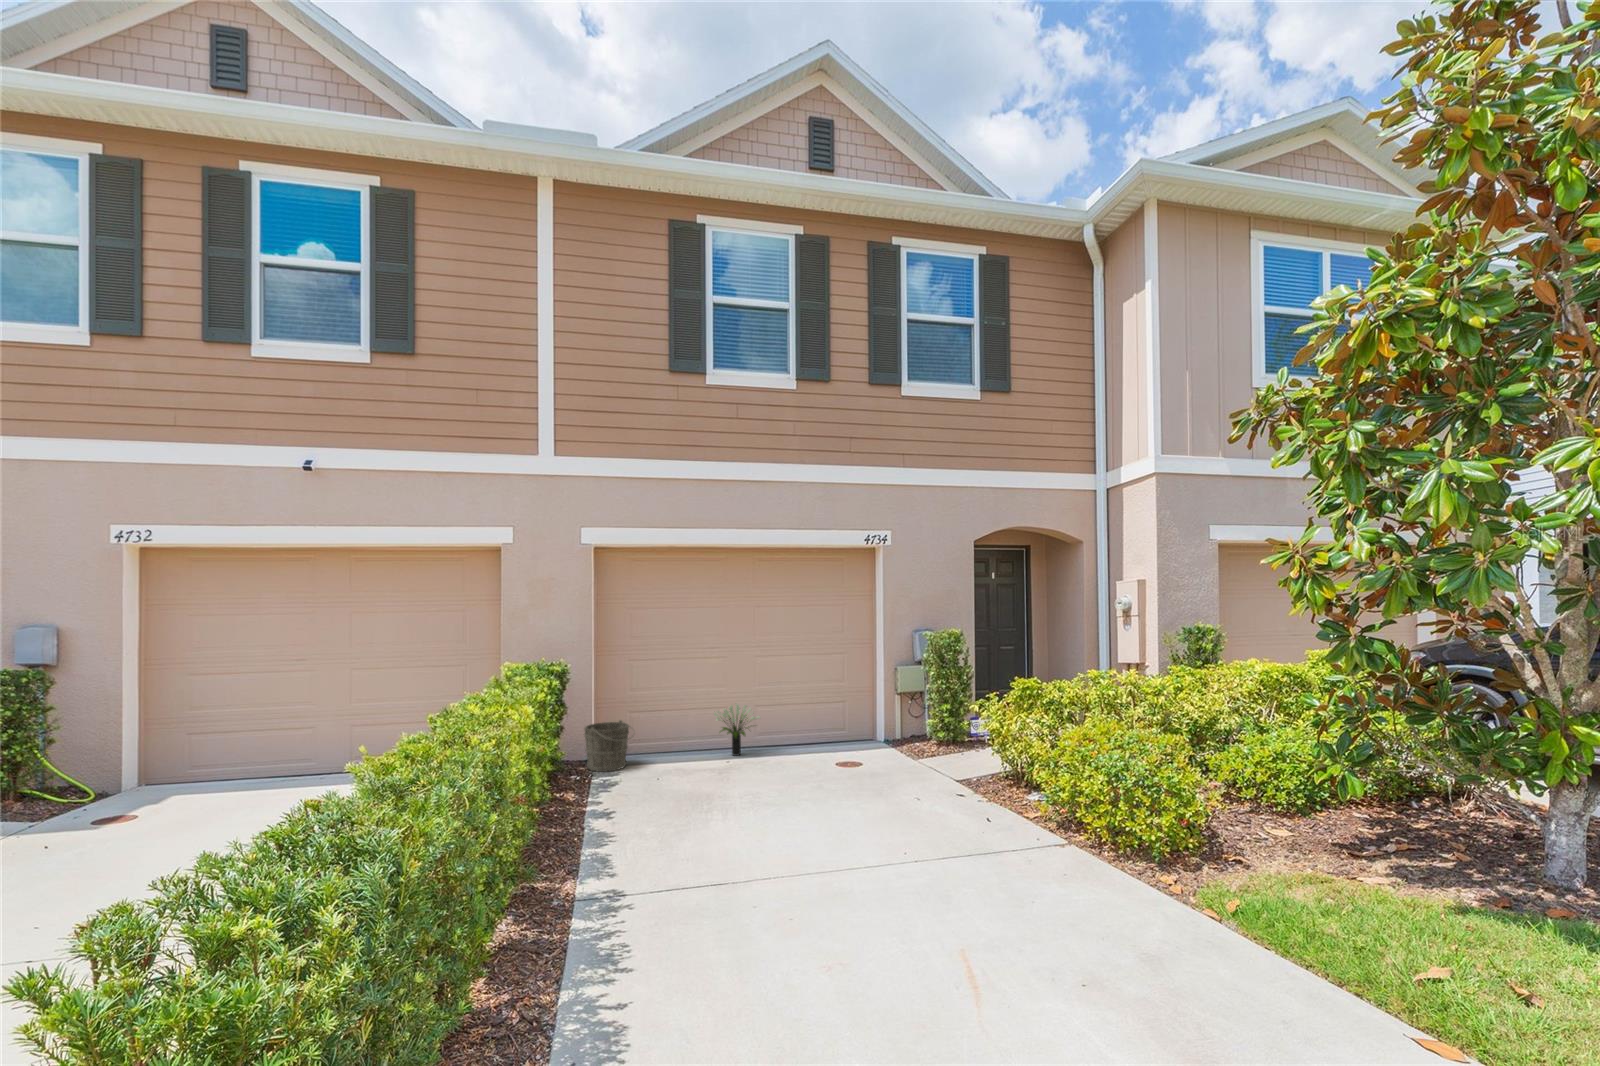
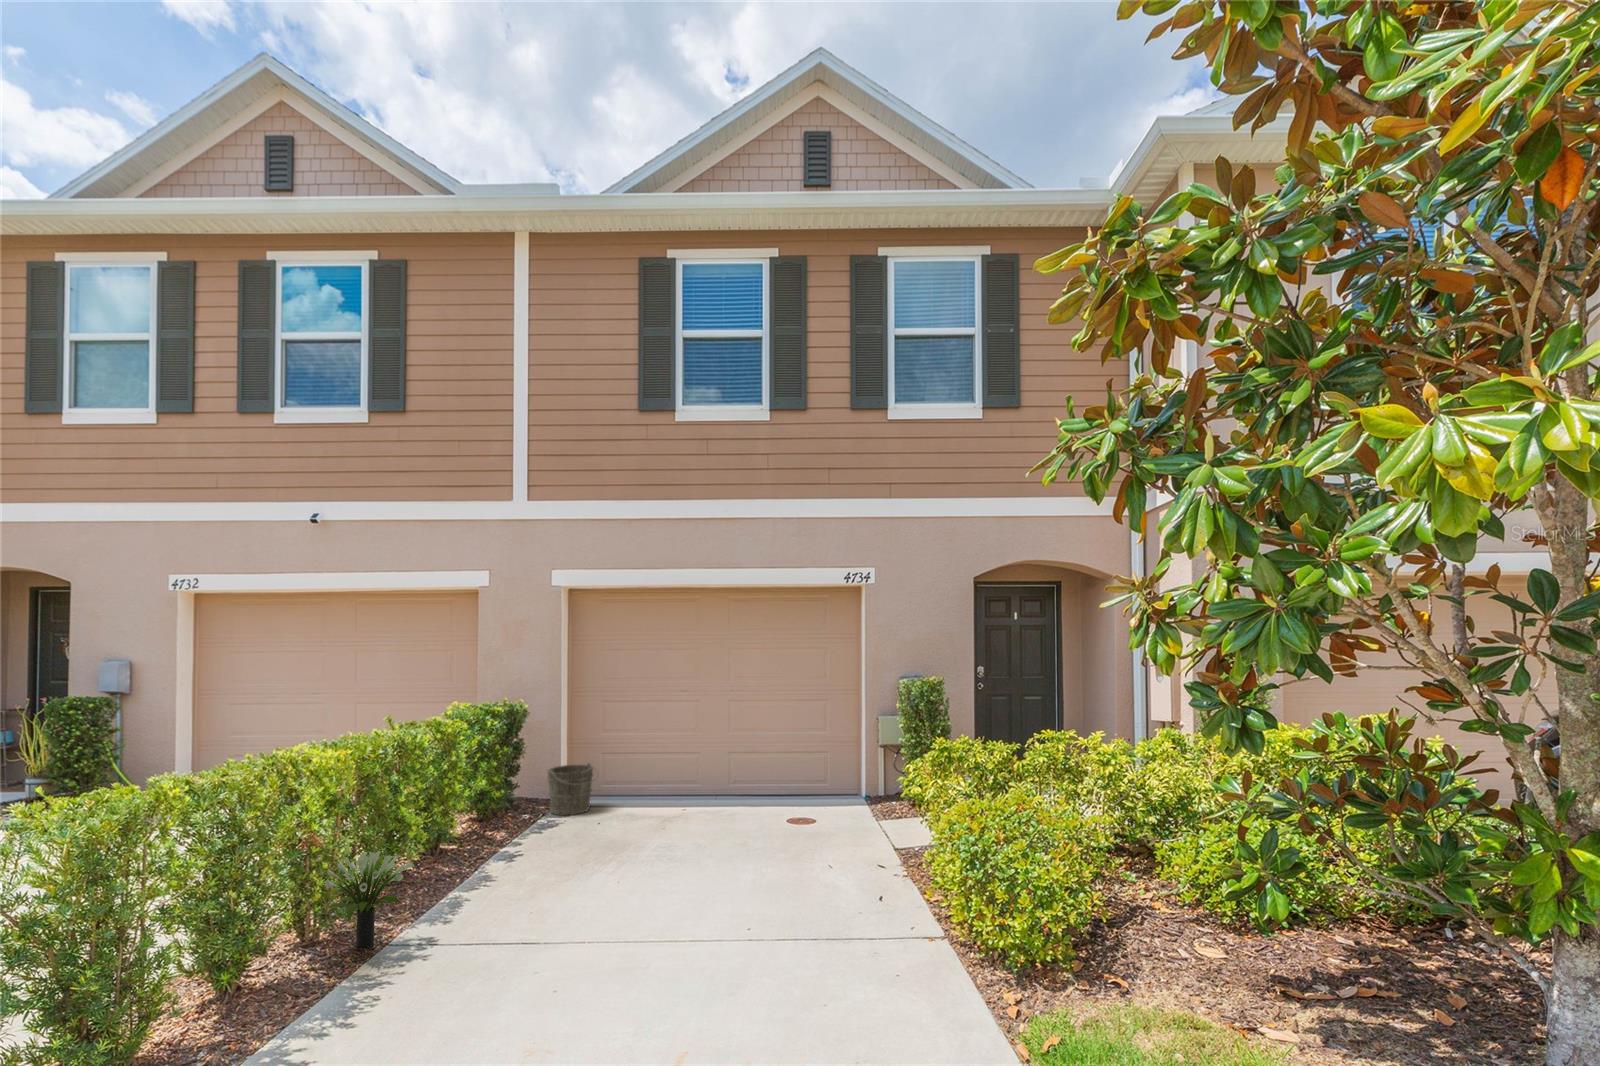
potted plant: present [714,704,760,756] -> present [325,851,414,948]

